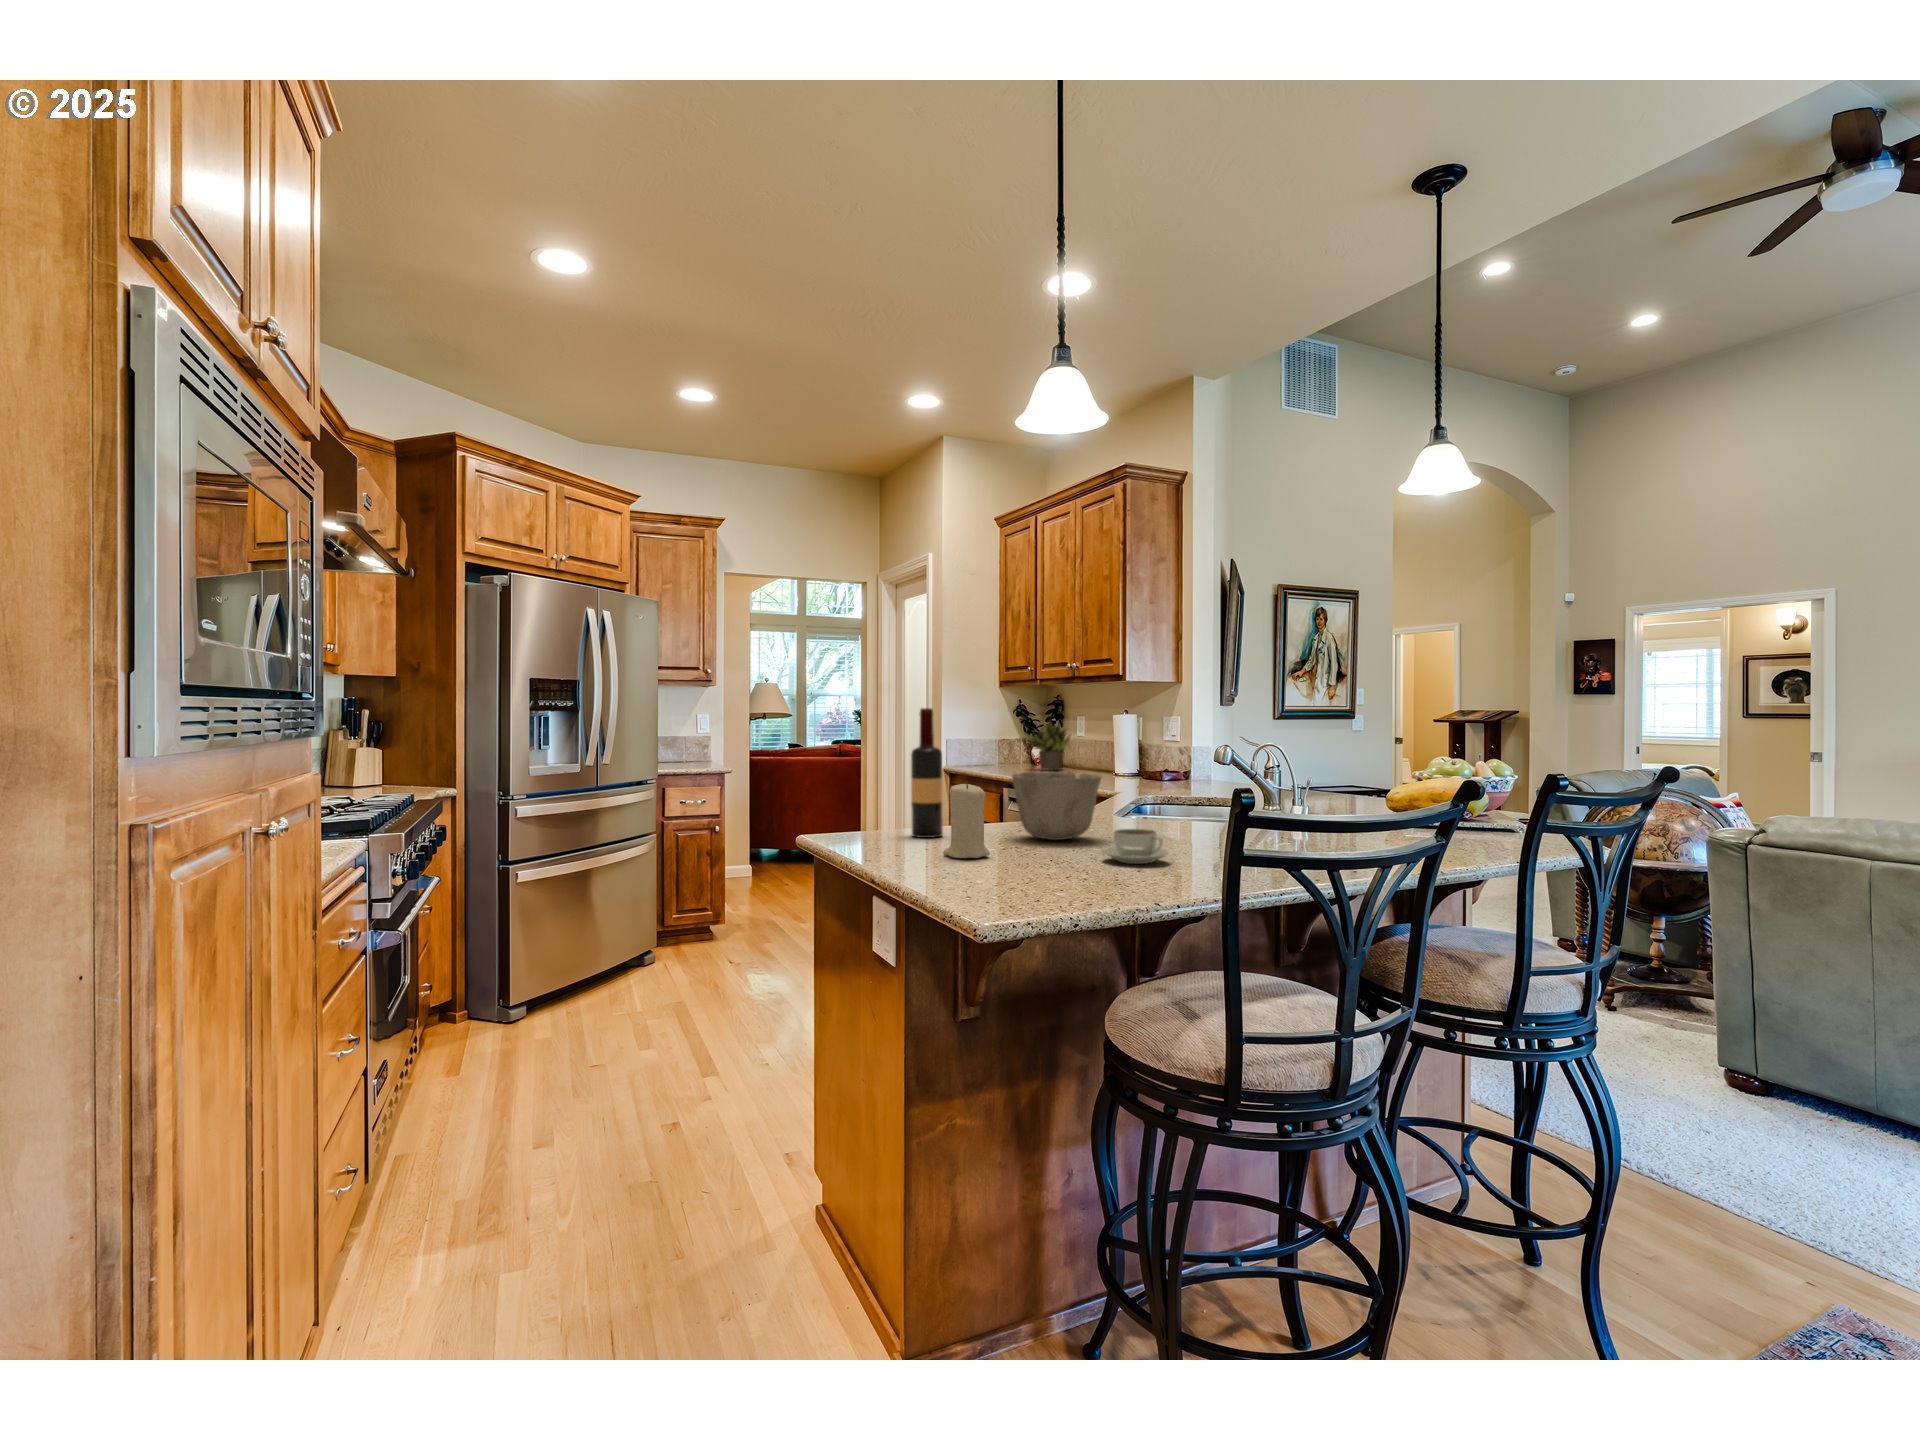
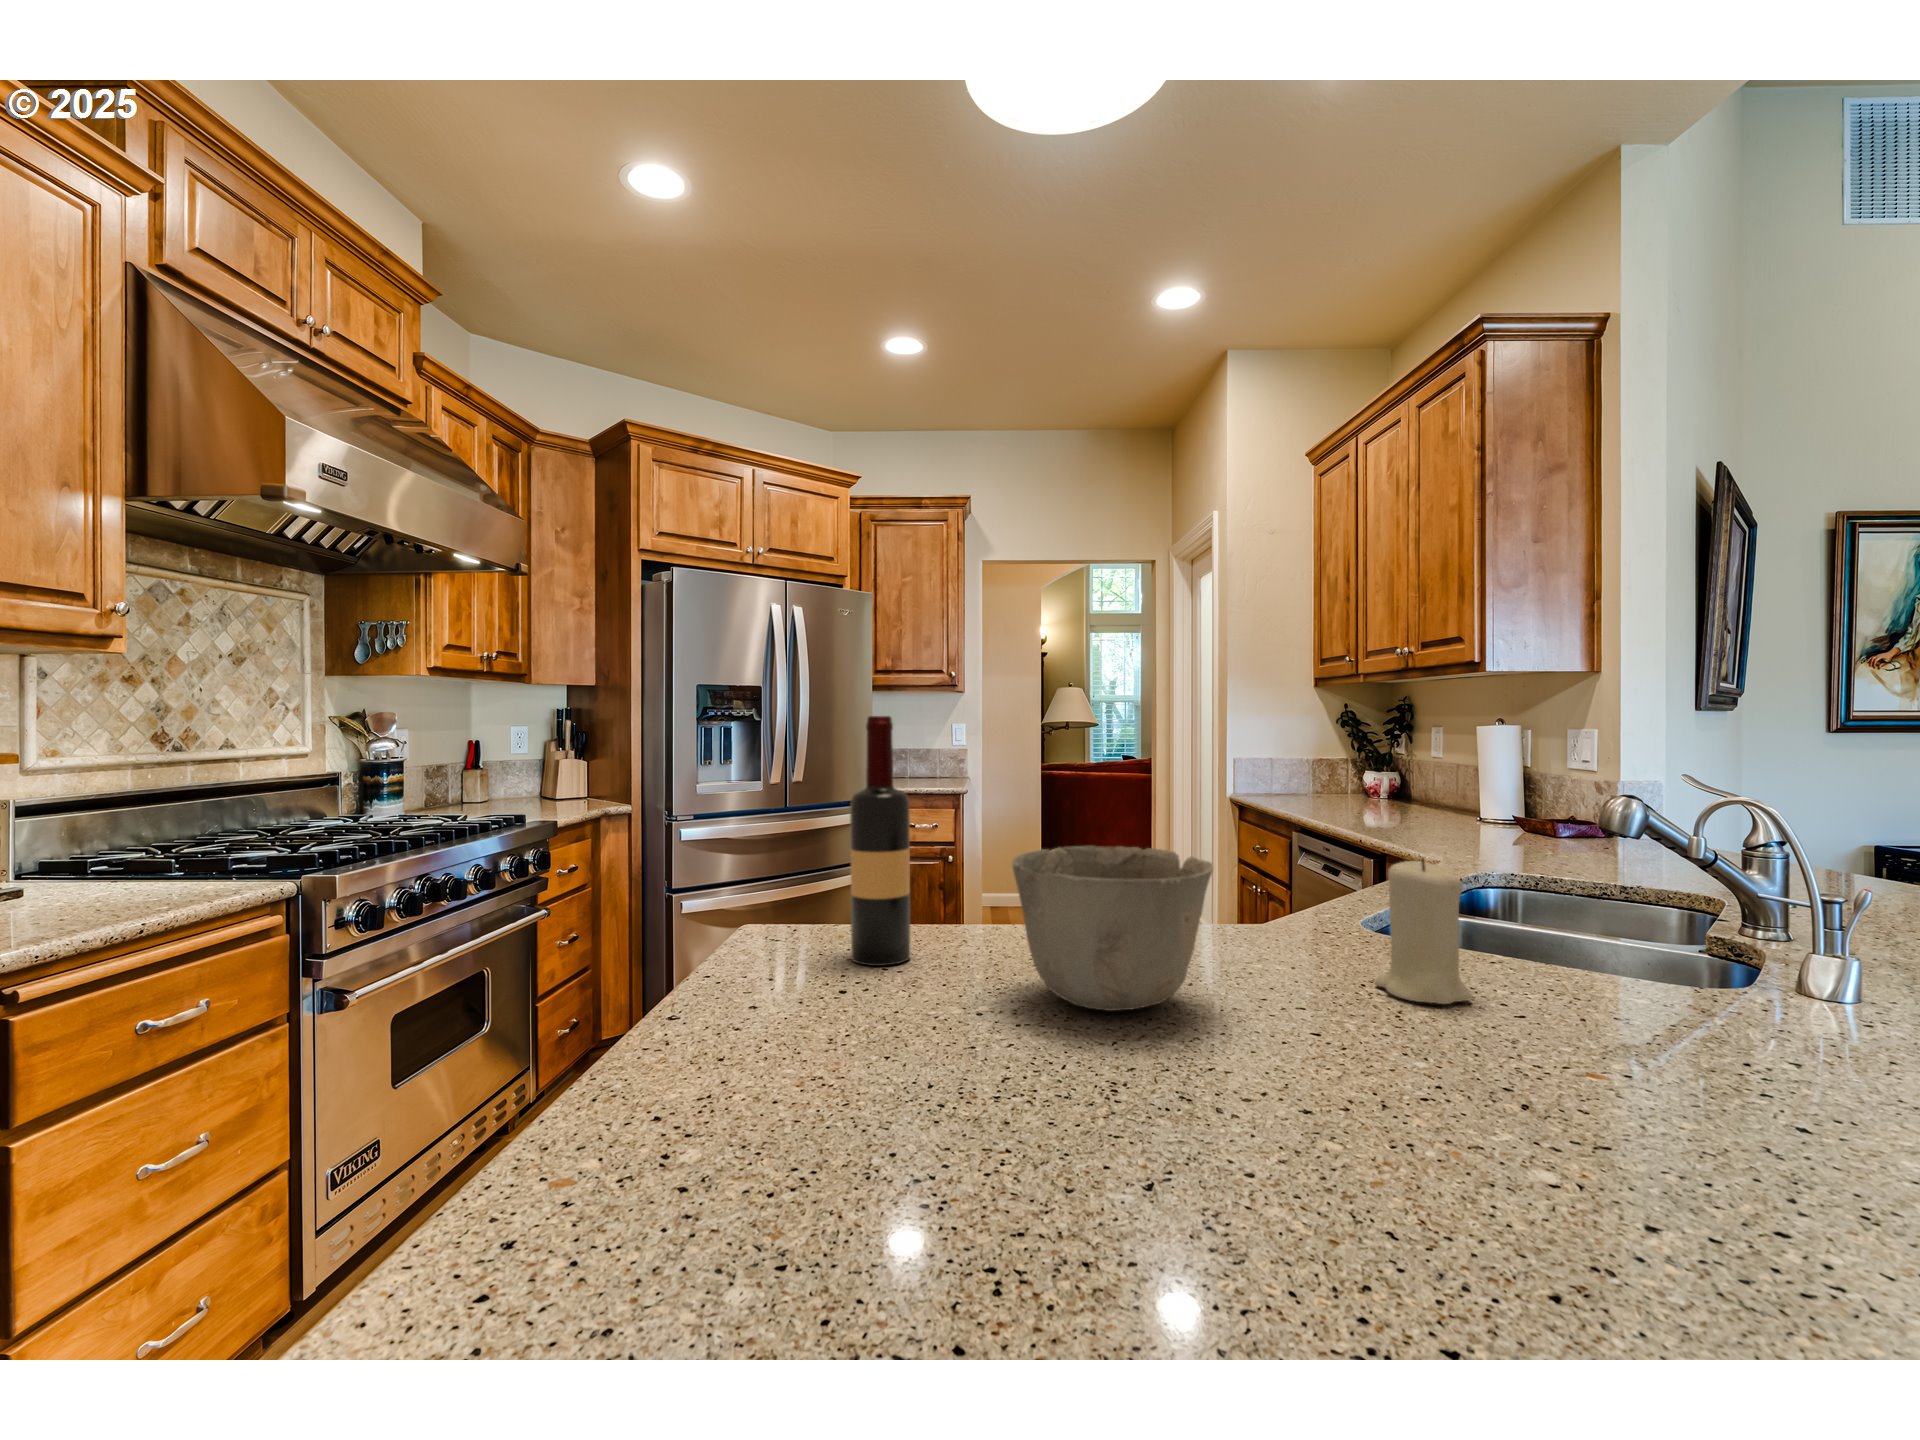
potted plant: present [1025,721,1070,770] -> none [1338,730,1421,803]
candle: present [943,781,990,858] -> present [1375,858,1472,1004]
coffee cup: present [1102,829,1169,864] -> none [1052,1056,1256,1195]

